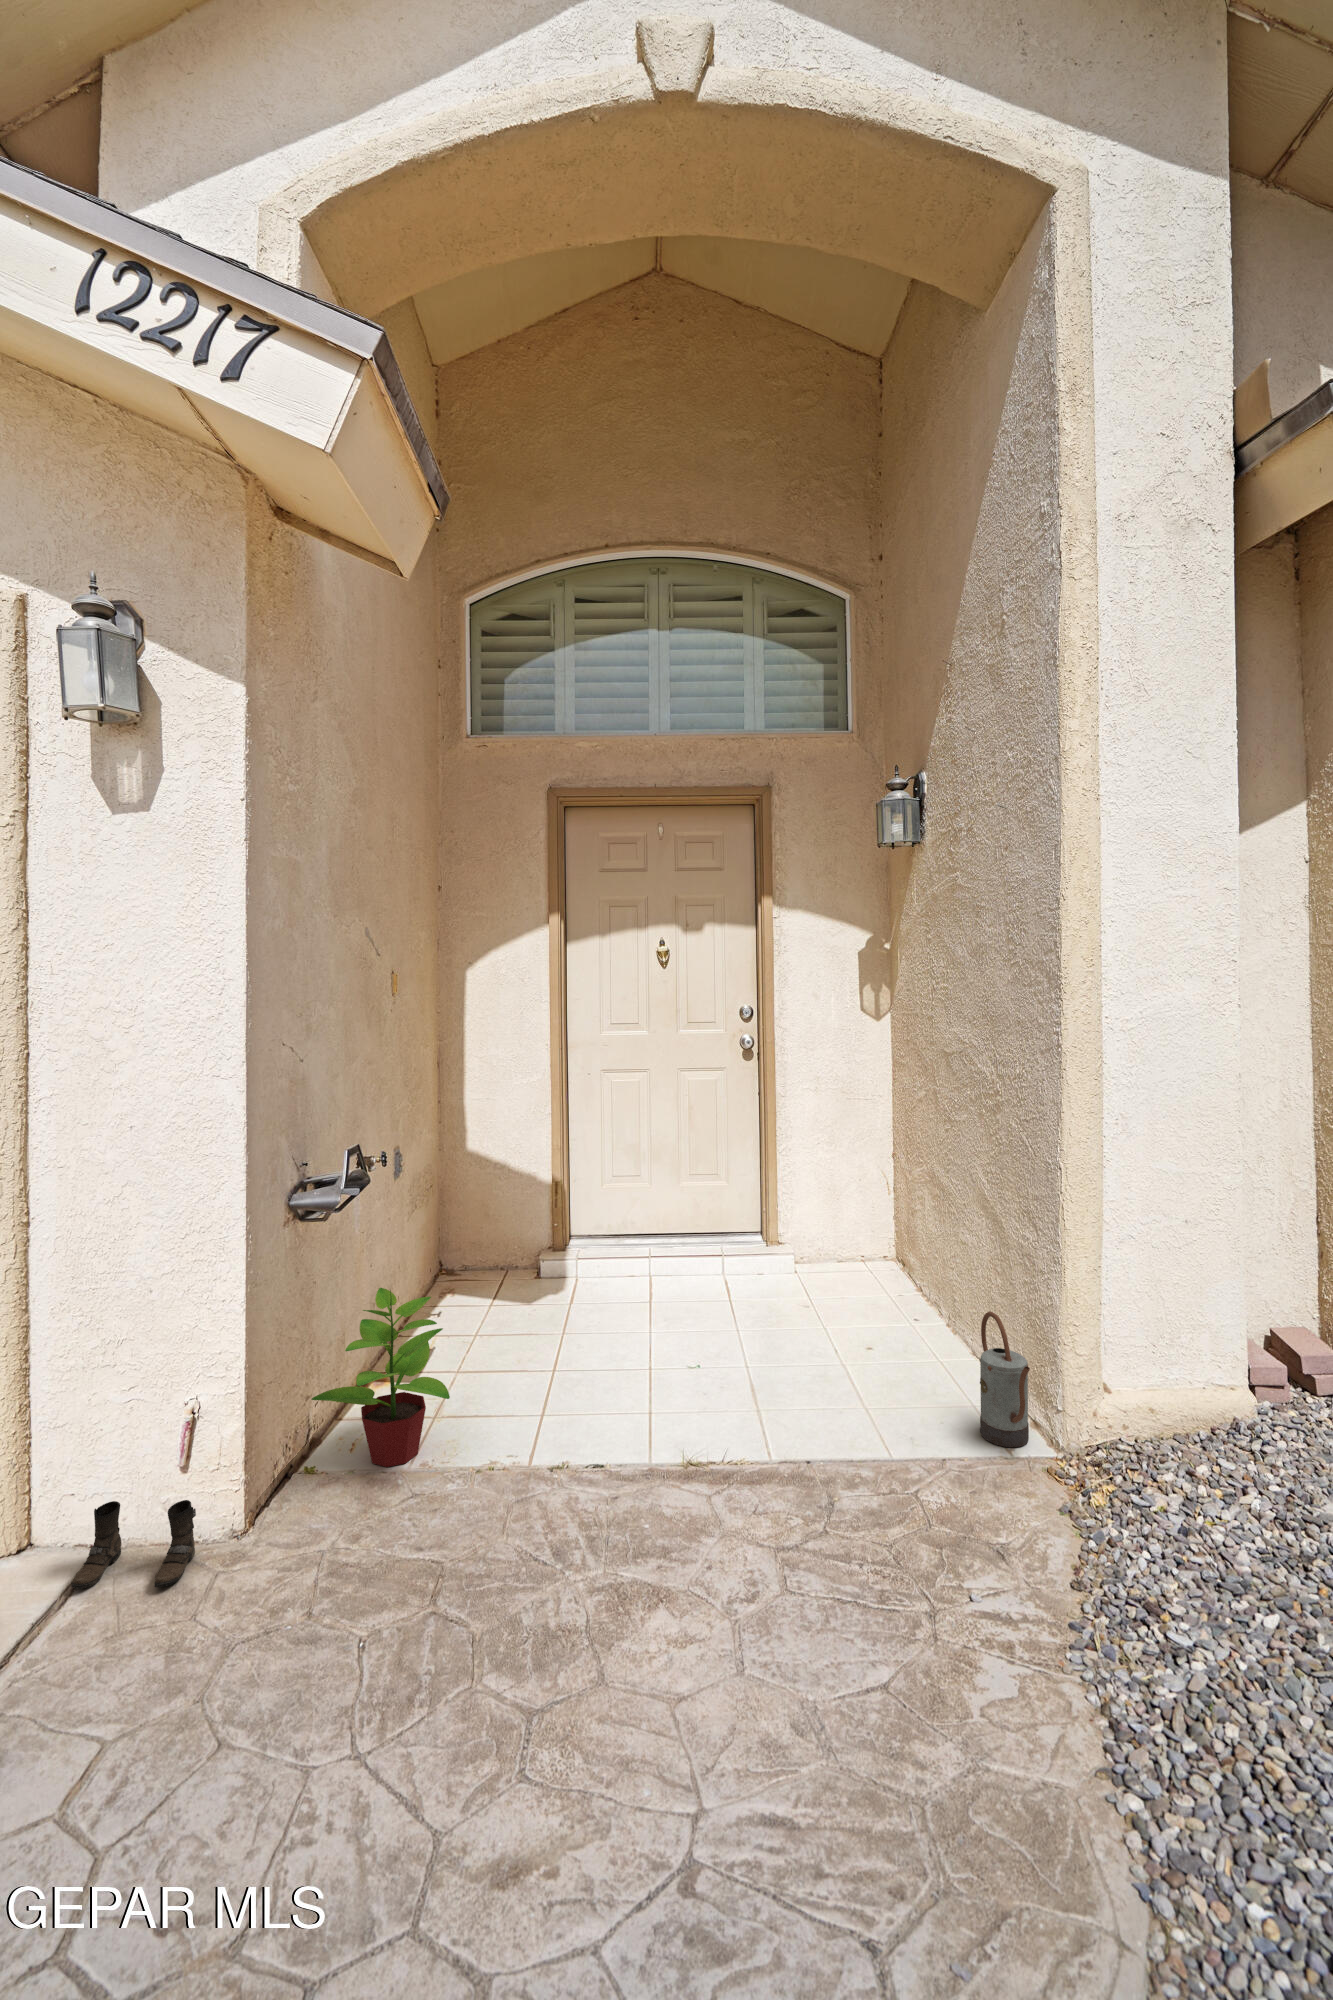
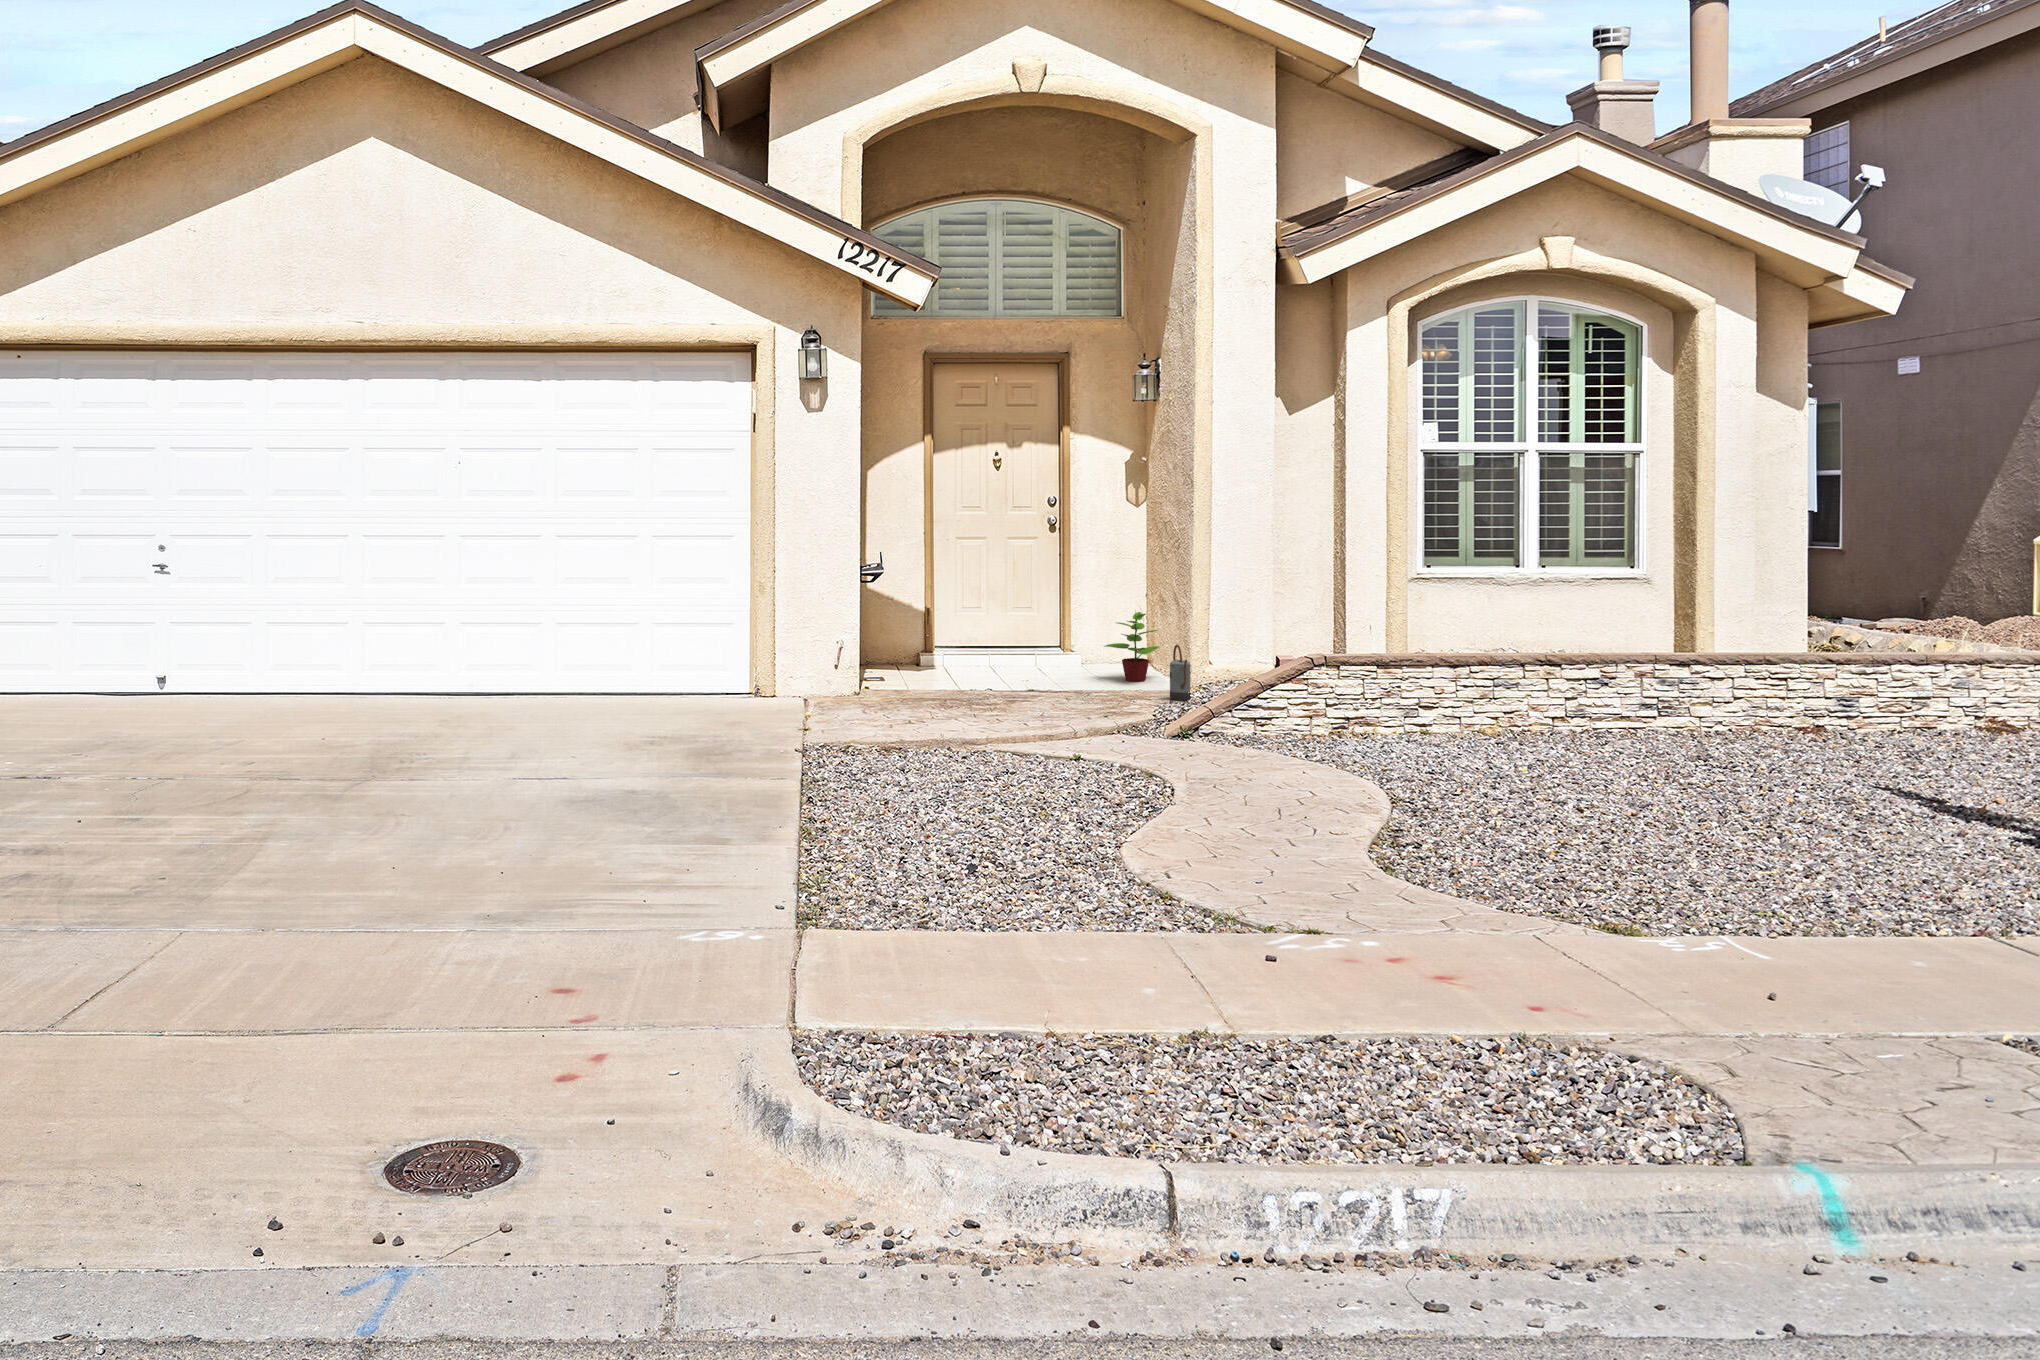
potted plant: present [312,1288,450,1467] -> present [1104,612,1160,682]
boots: present [71,1500,196,1589] -> none [812,696,852,720]

